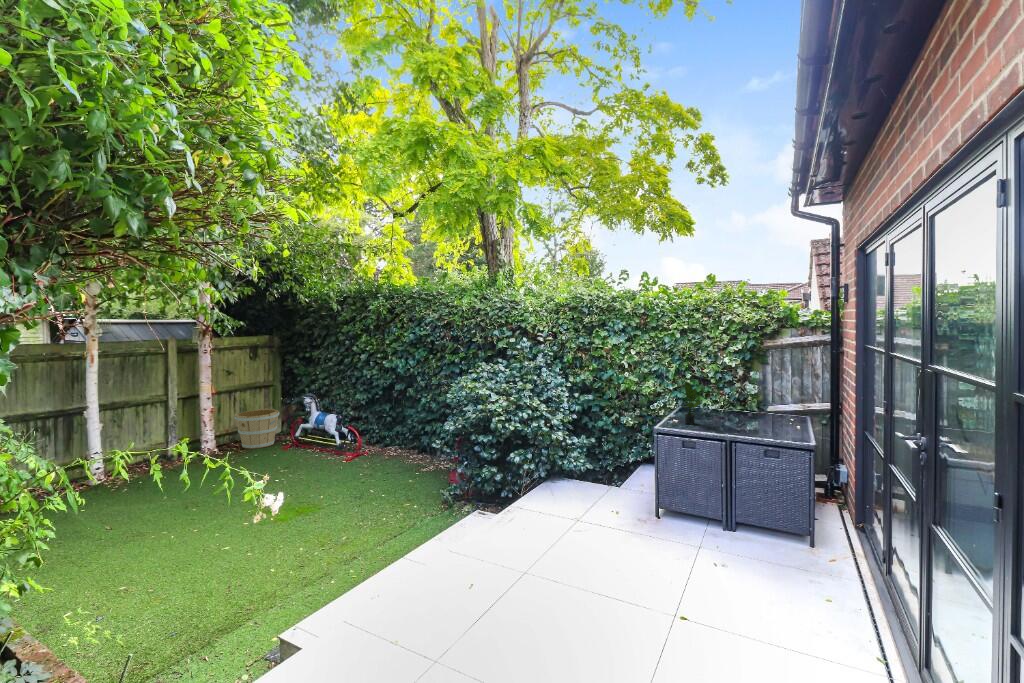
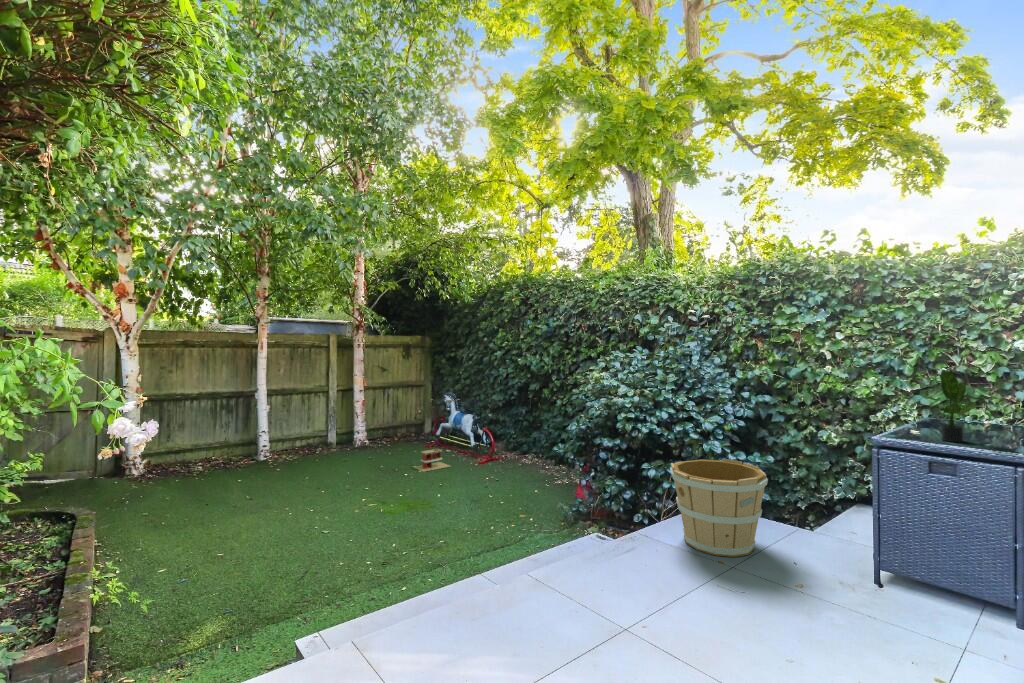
wooden bucket: present [234,409,279,449] -> present [670,459,768,557]
toy house: none [284,452,325,476] -> present [414,449,450,472]

